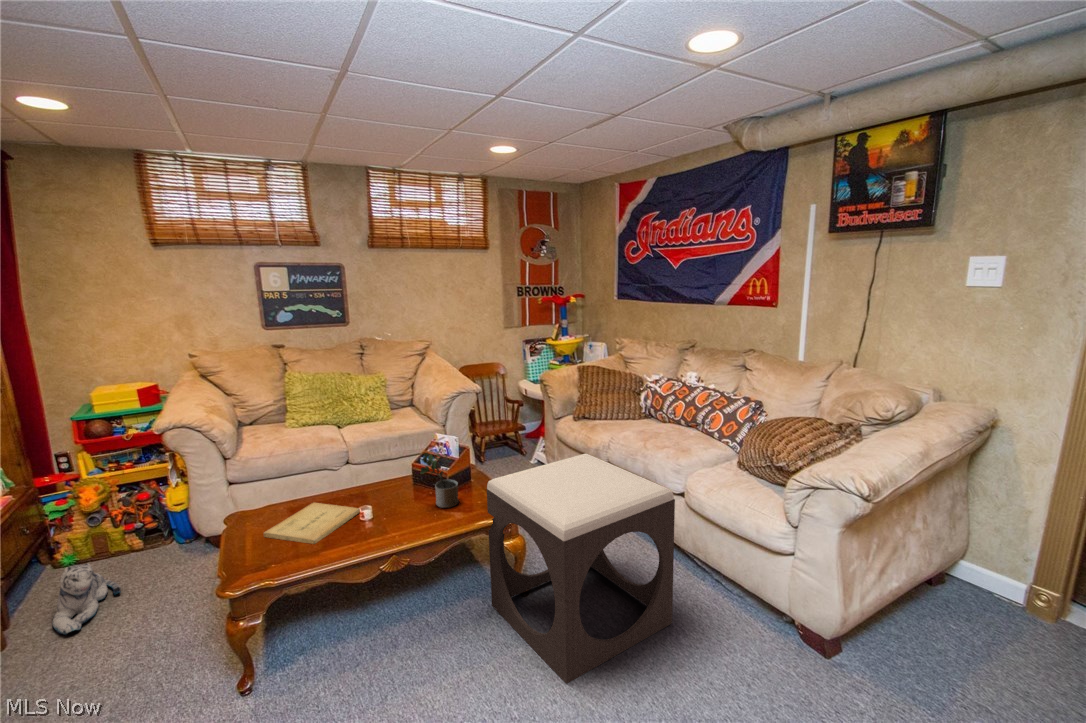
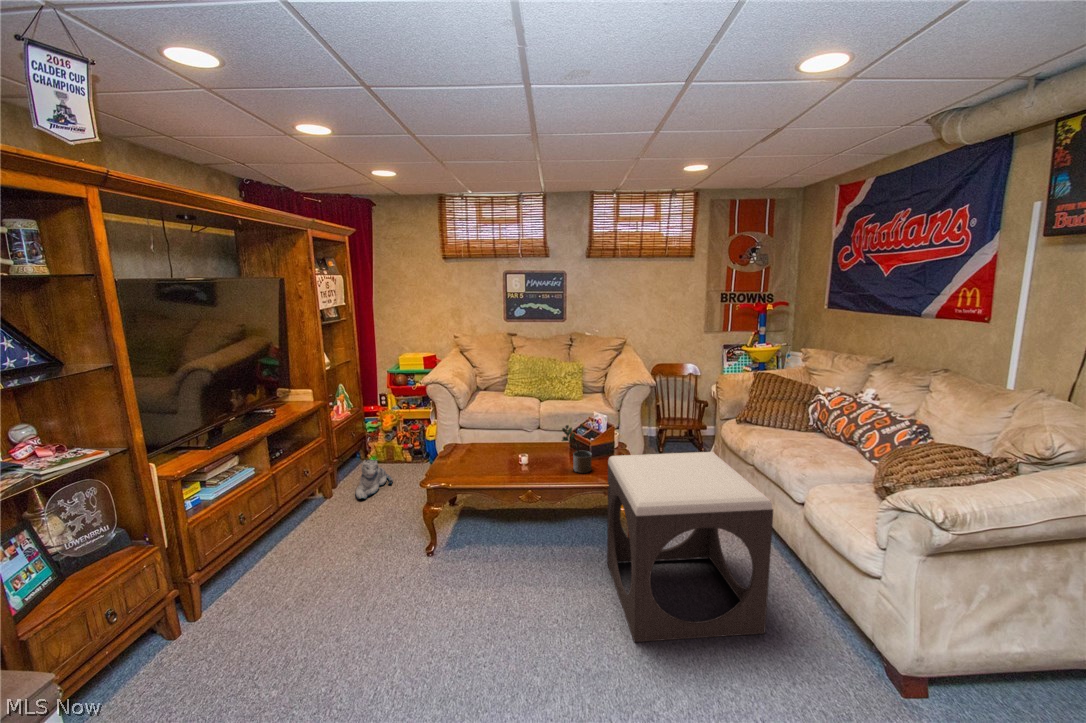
book: present [264,503,360,544] -> none [453,449,519,476]

